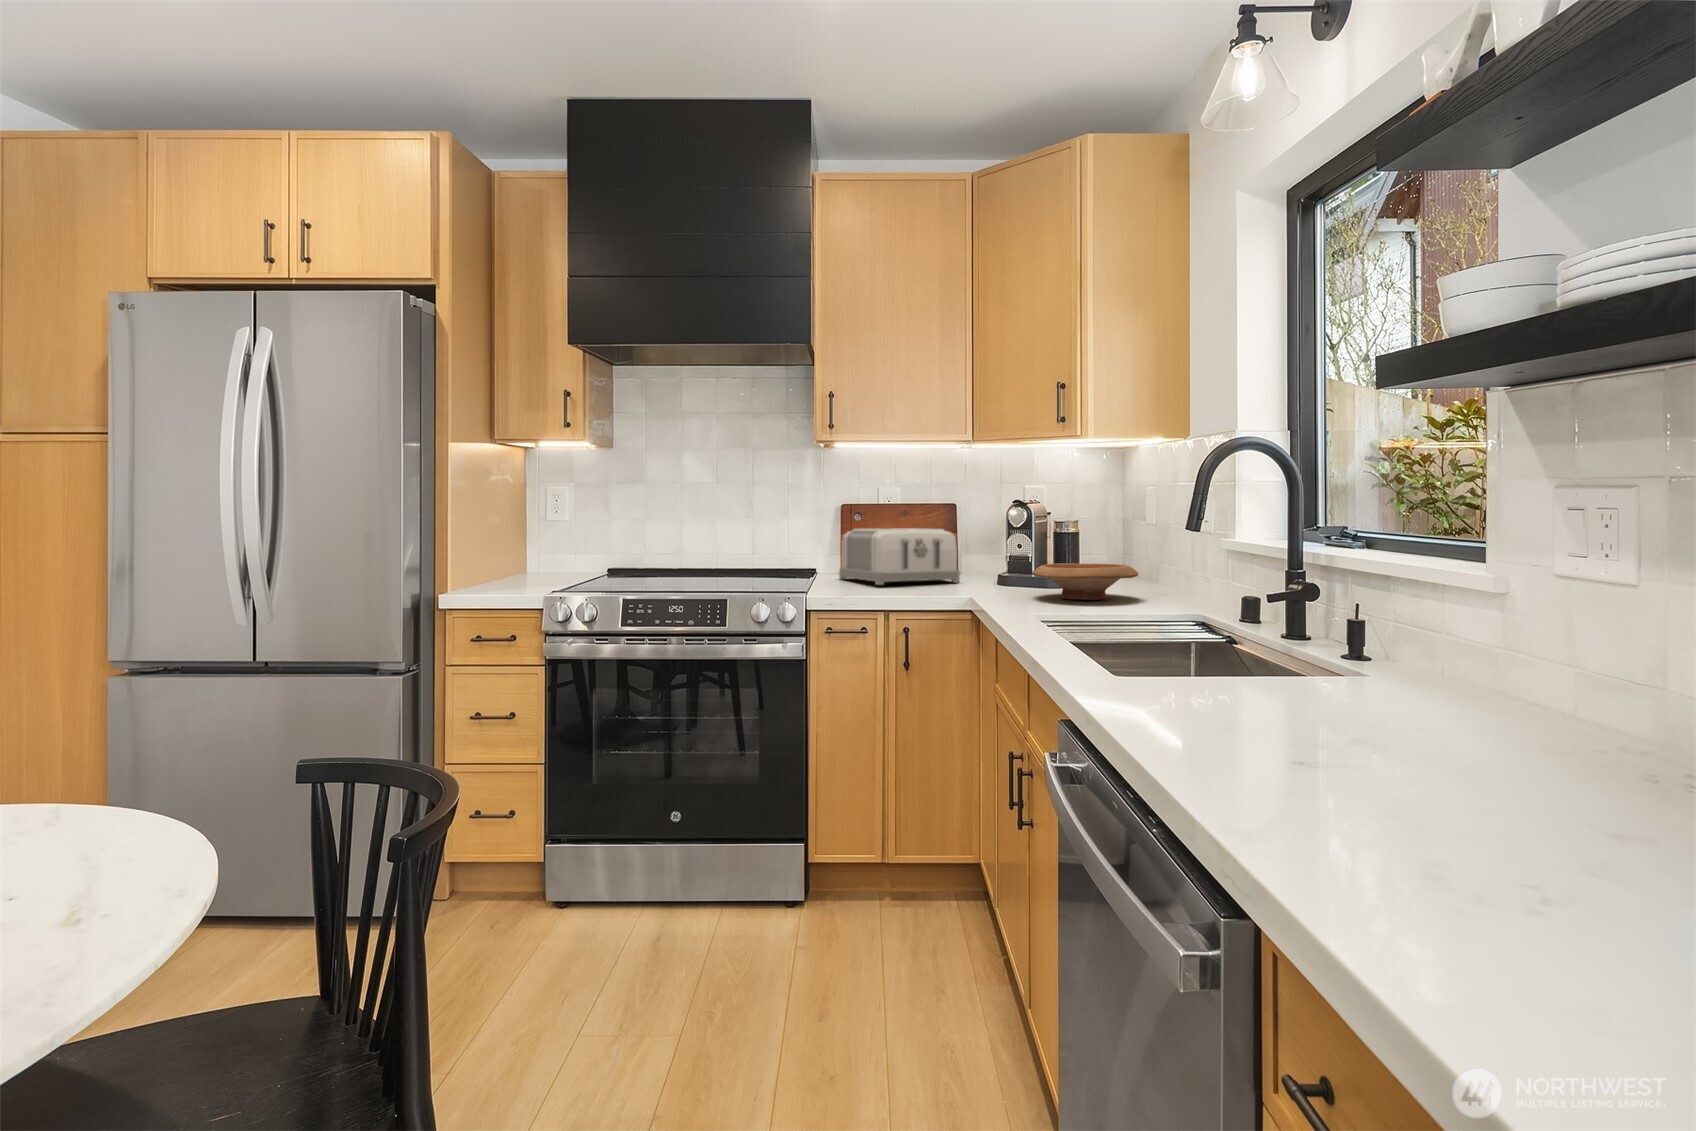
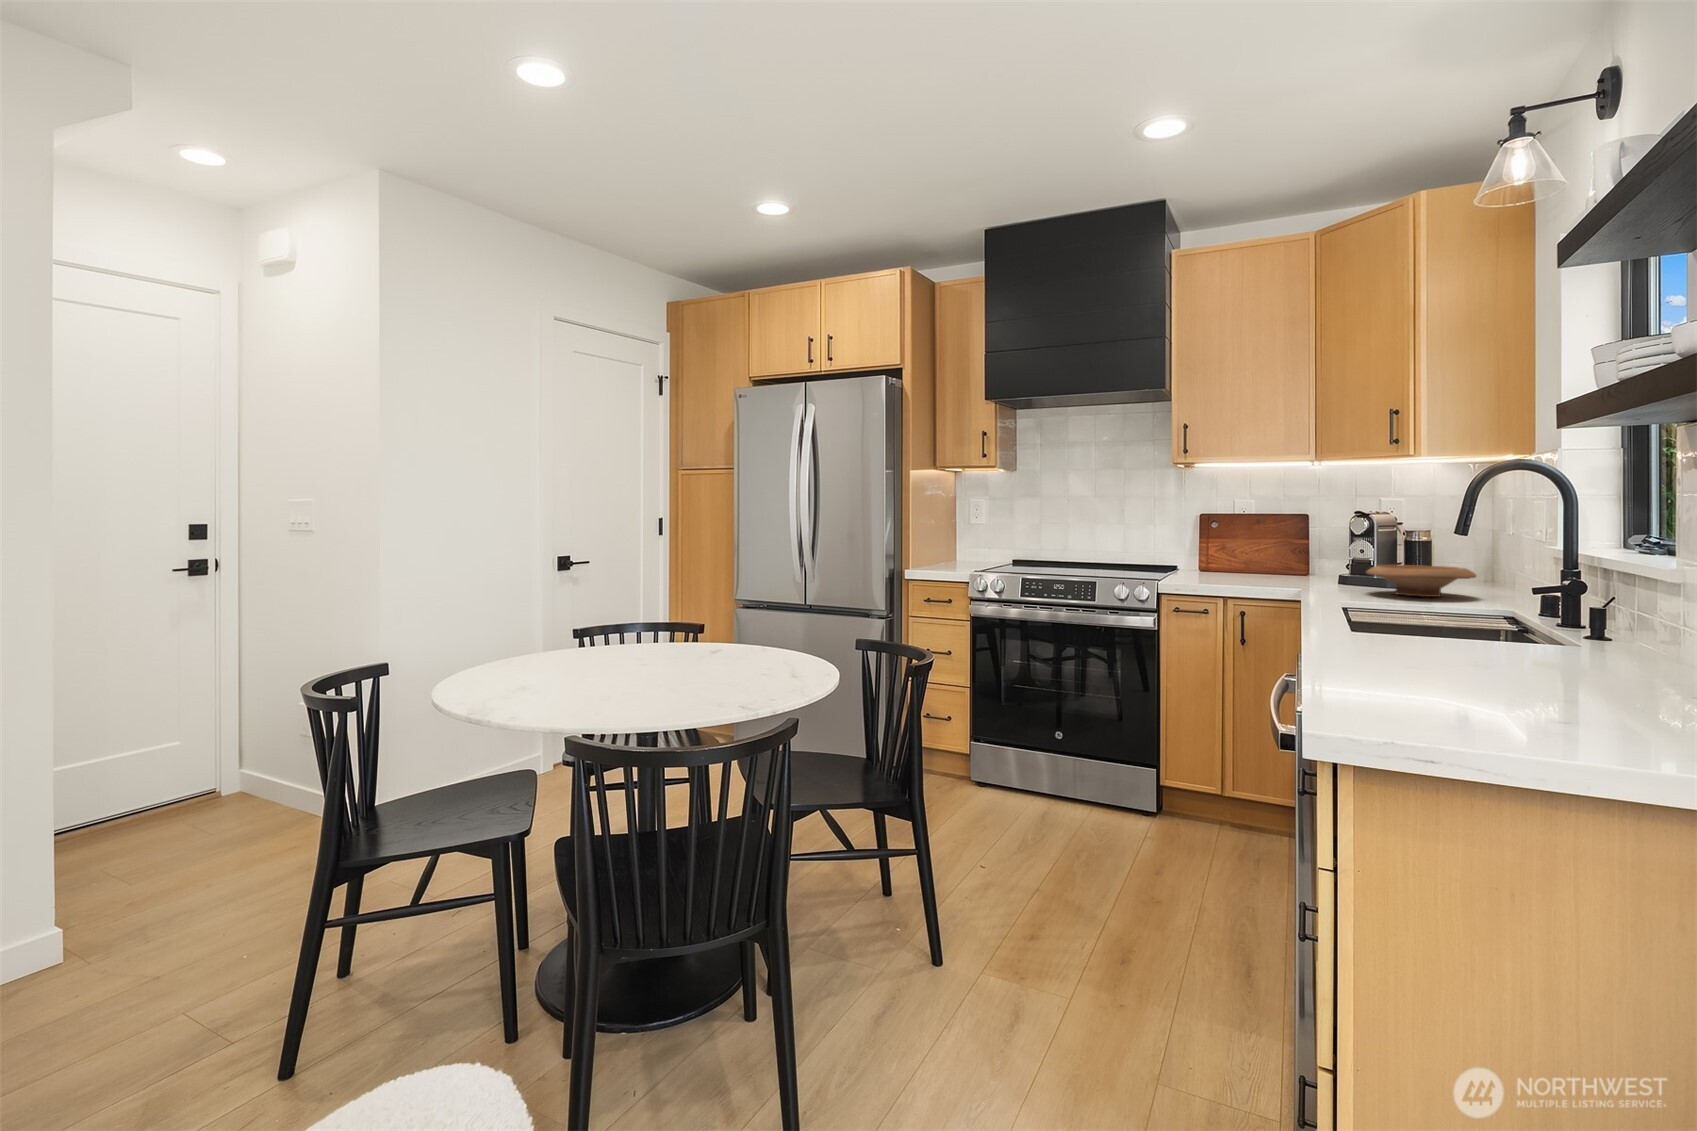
toaster: present [839,528,960,585] -> none [1195,532,1304,578]

